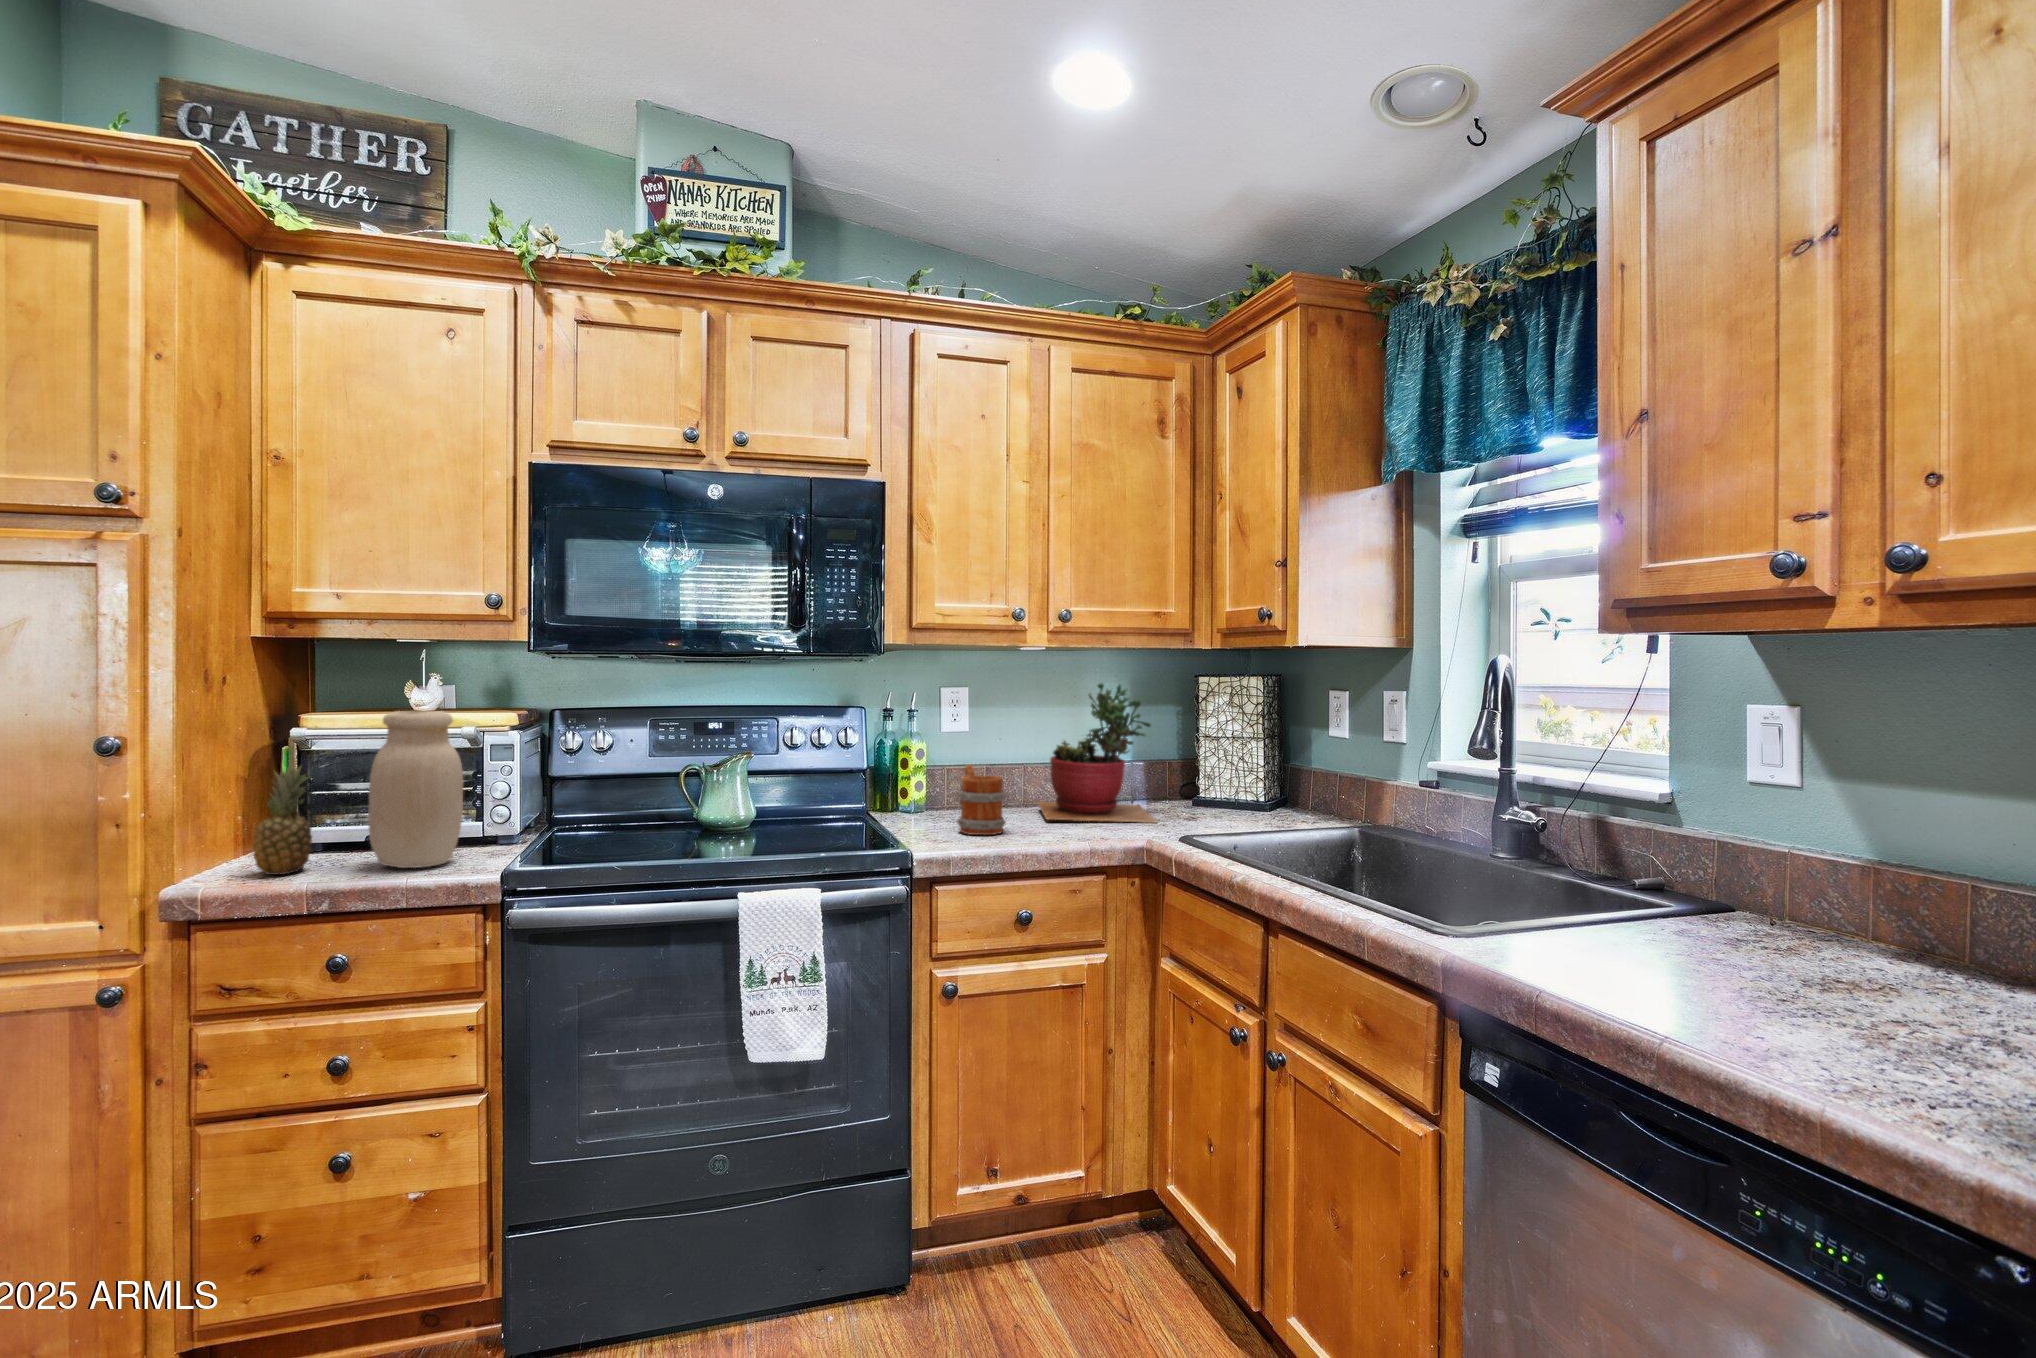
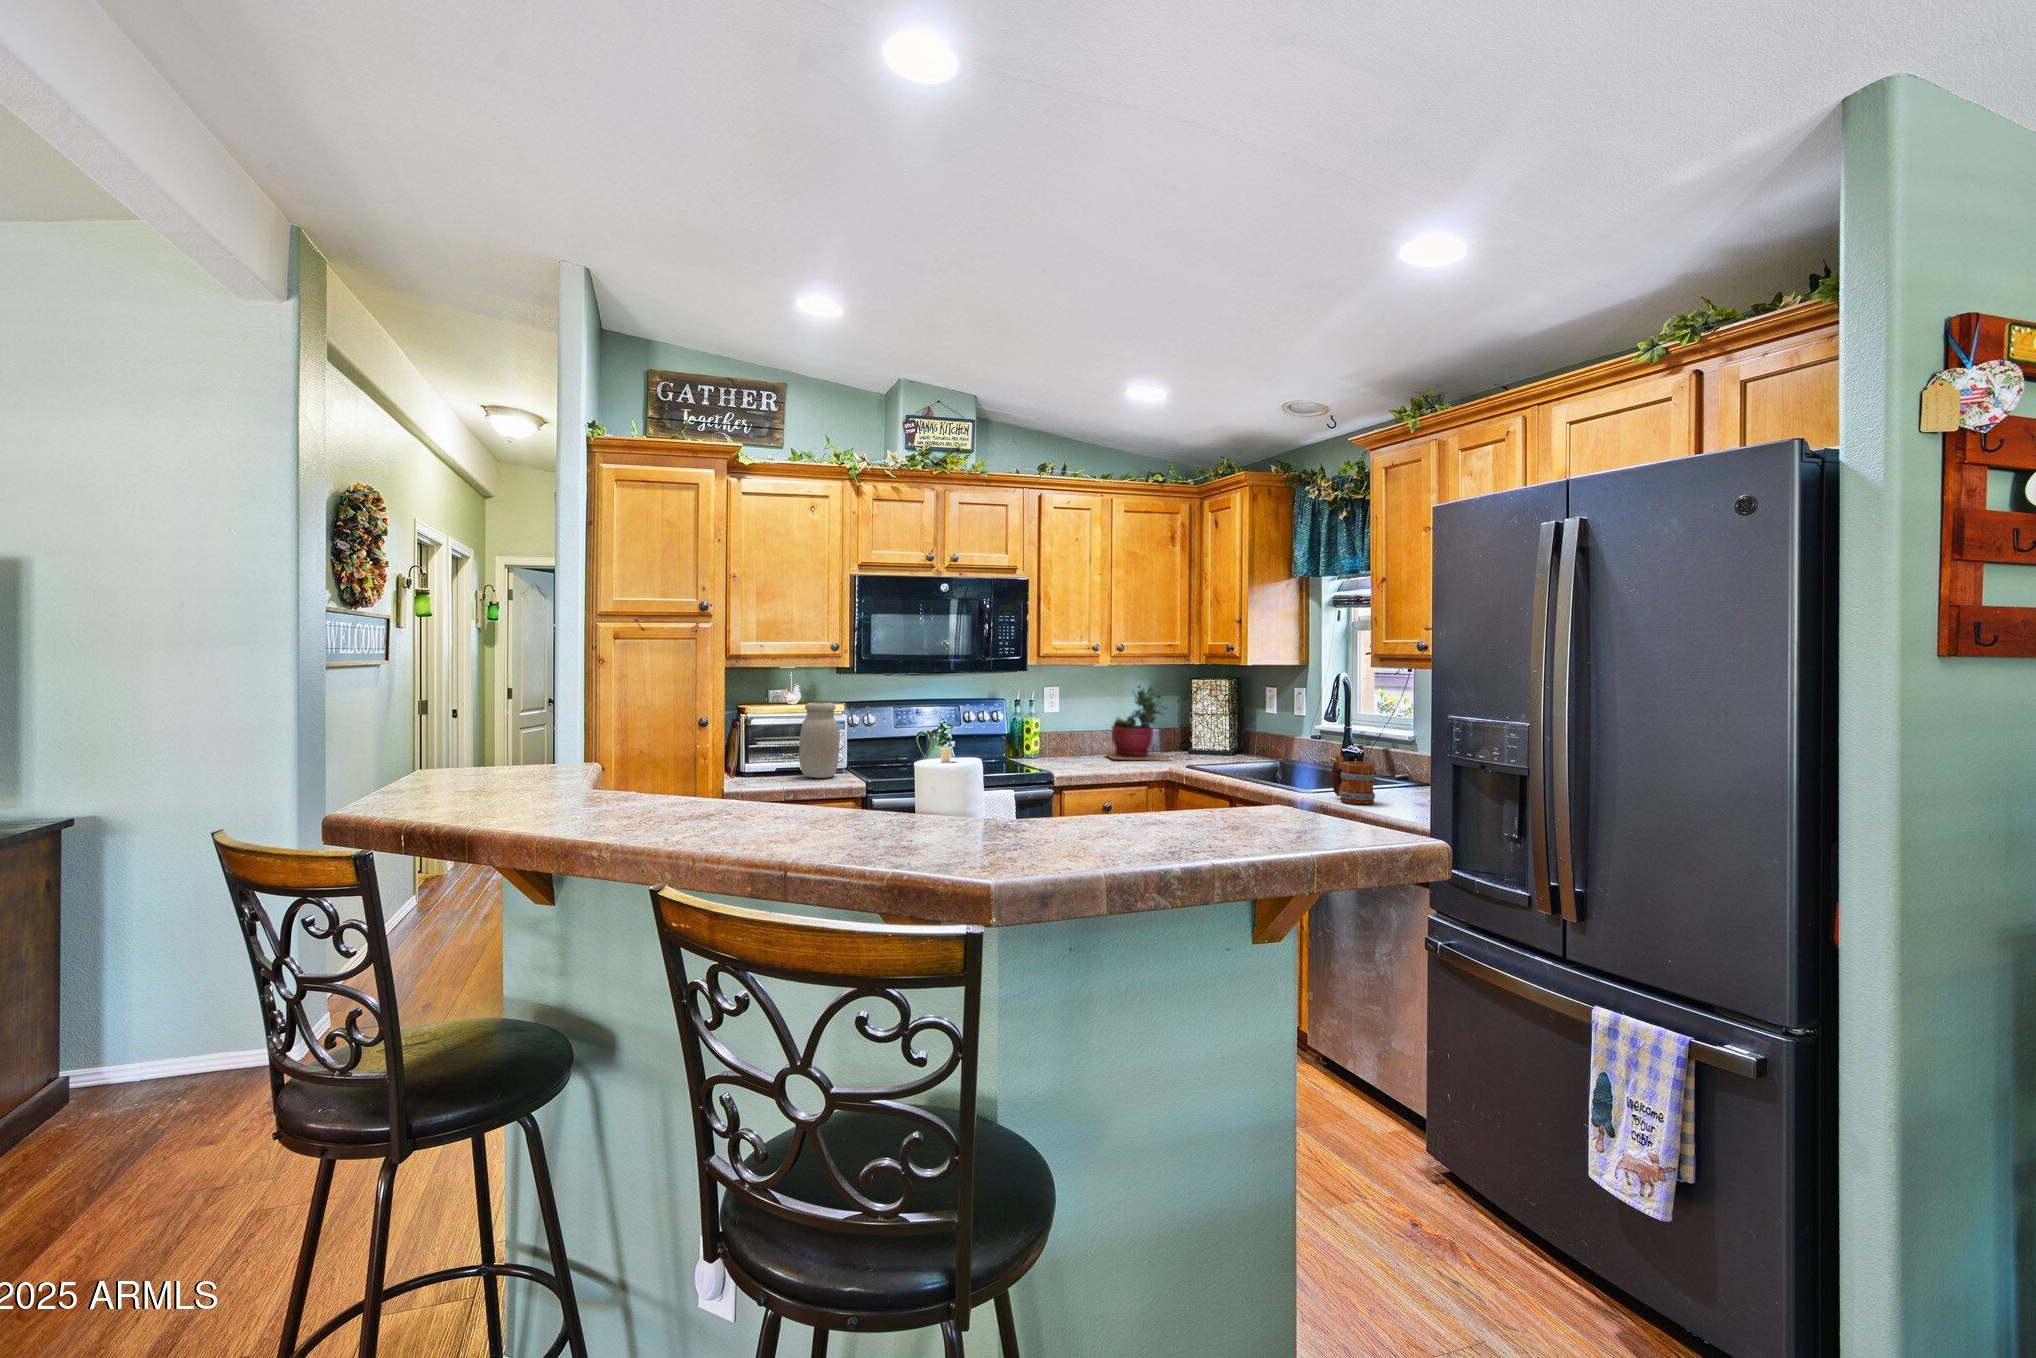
mug: present [957,765,1006,835] -> present [1331,754,1375,804]
fruit: present [253,766,312,875] -> none [750,729,774,781]

